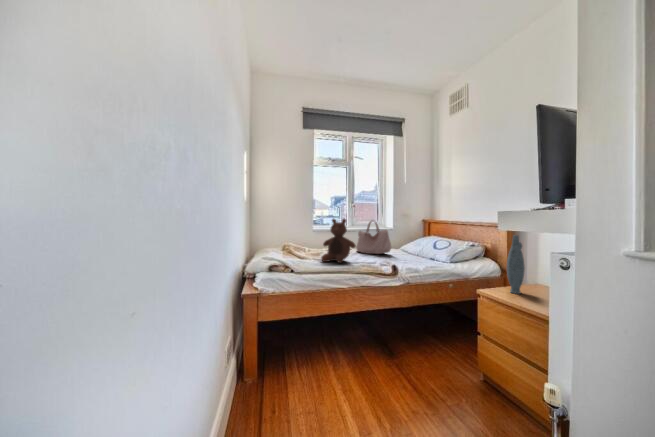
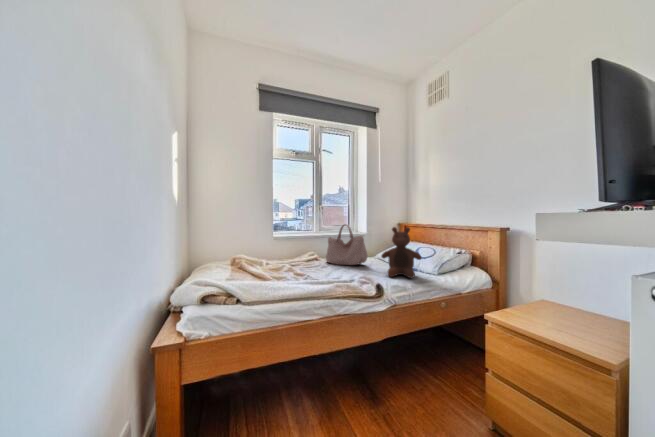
stuffed bear: present [321,219,356,263] -> present [382,227,422,278]
vase: present [507,235,525,294] -> none [524,245,548,321]

